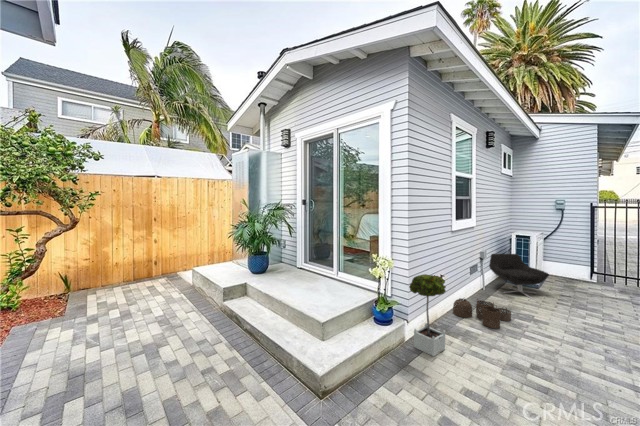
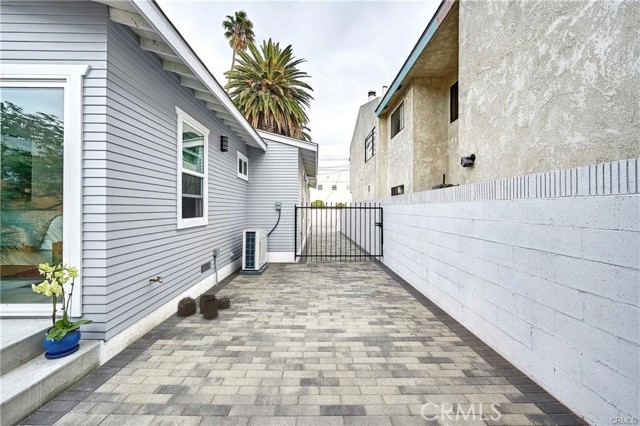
lounge chair: present [489,254,549,299] -> none [223,248,265,285]
potted tree: present [409,274,446,356] -> none [104,275,153,367]

